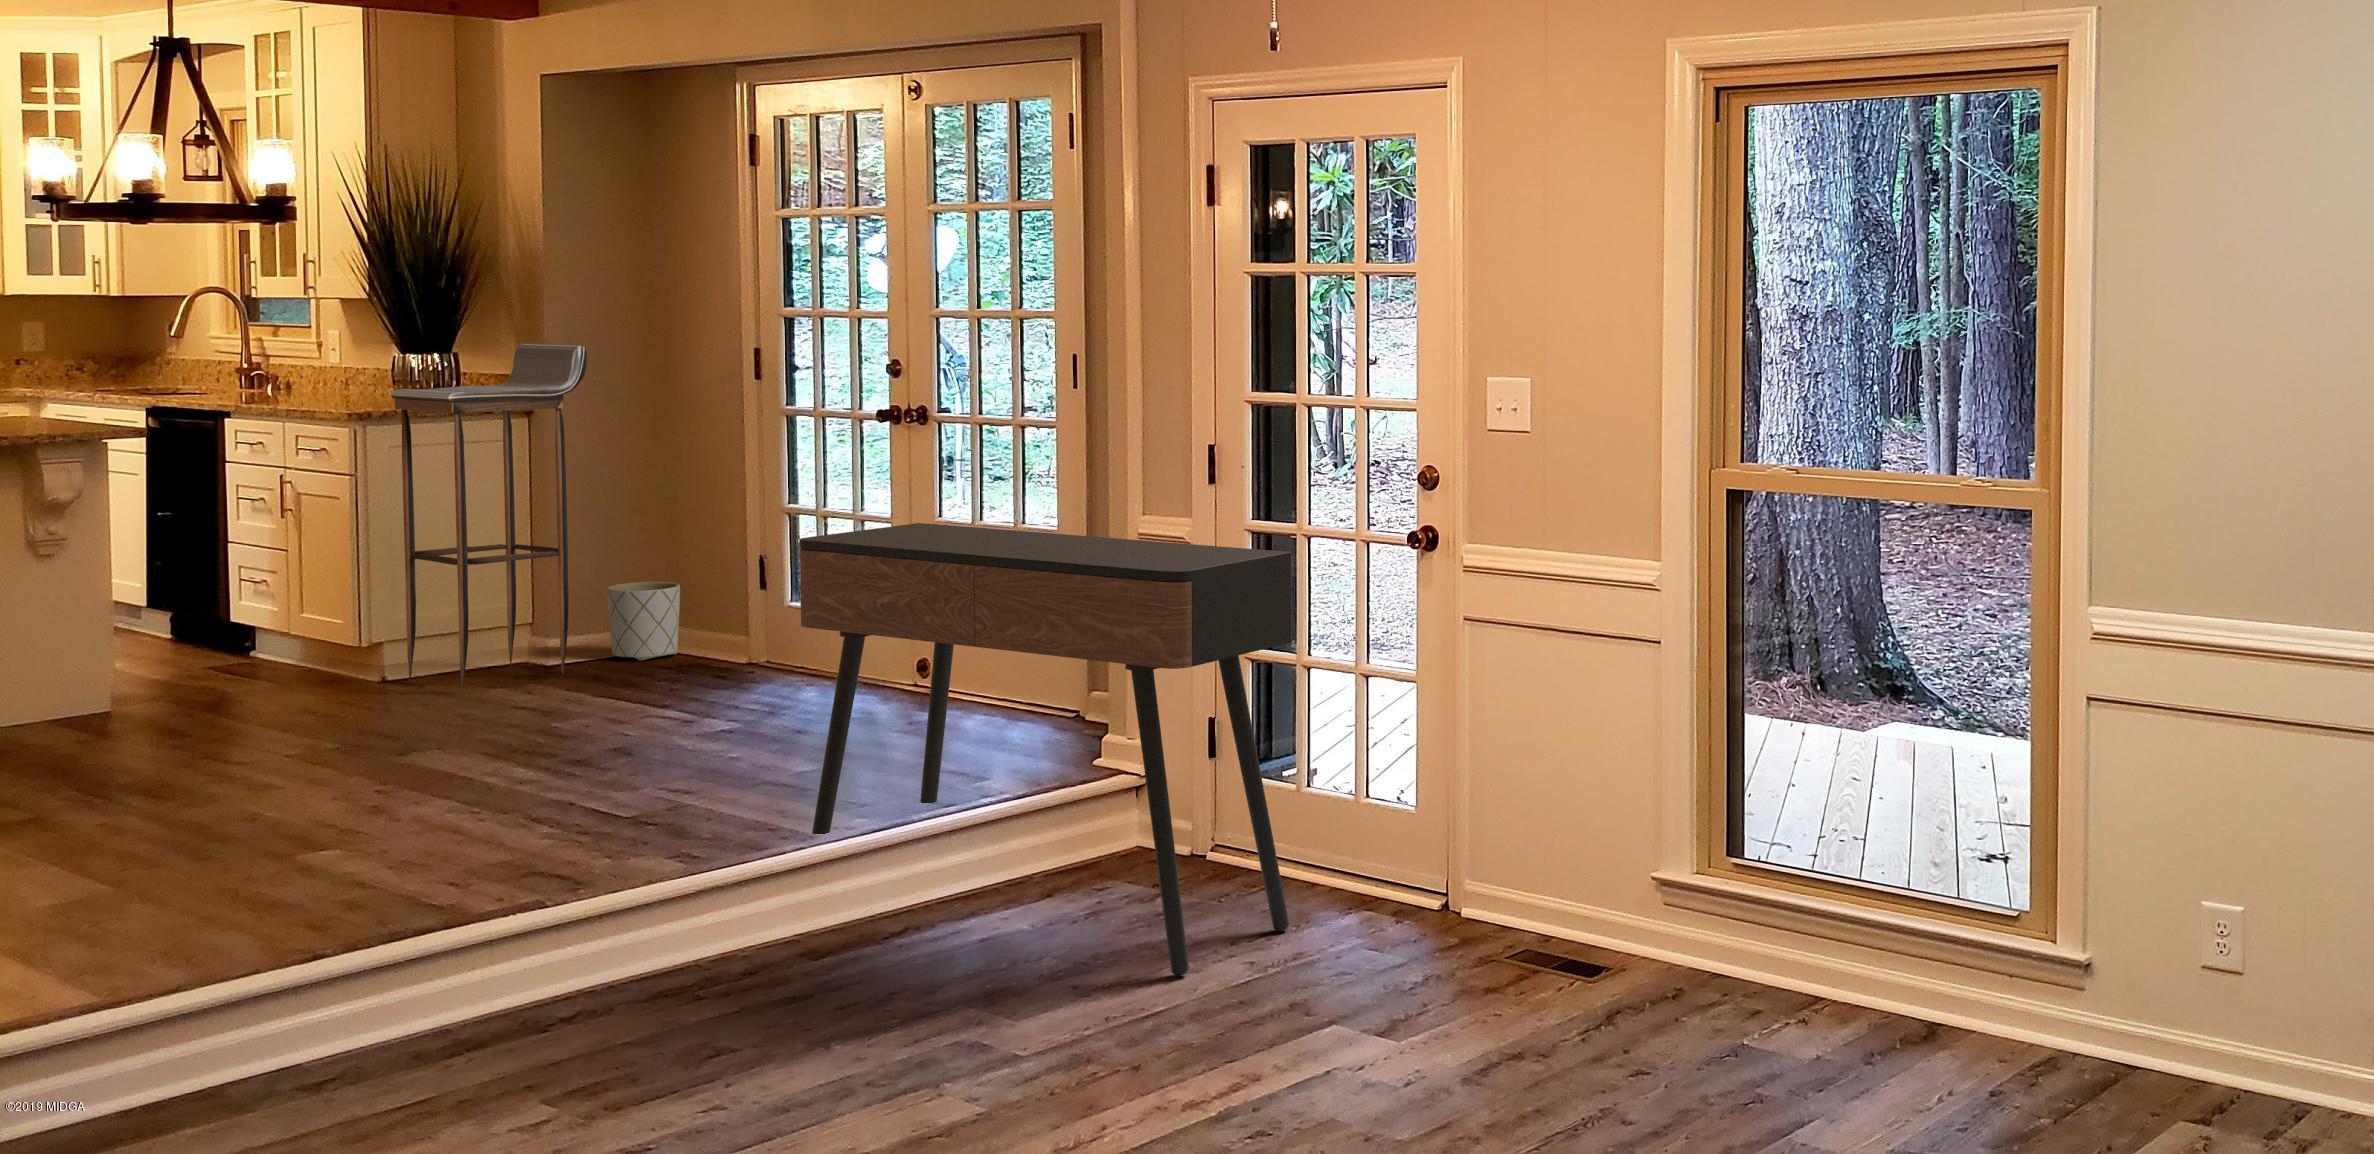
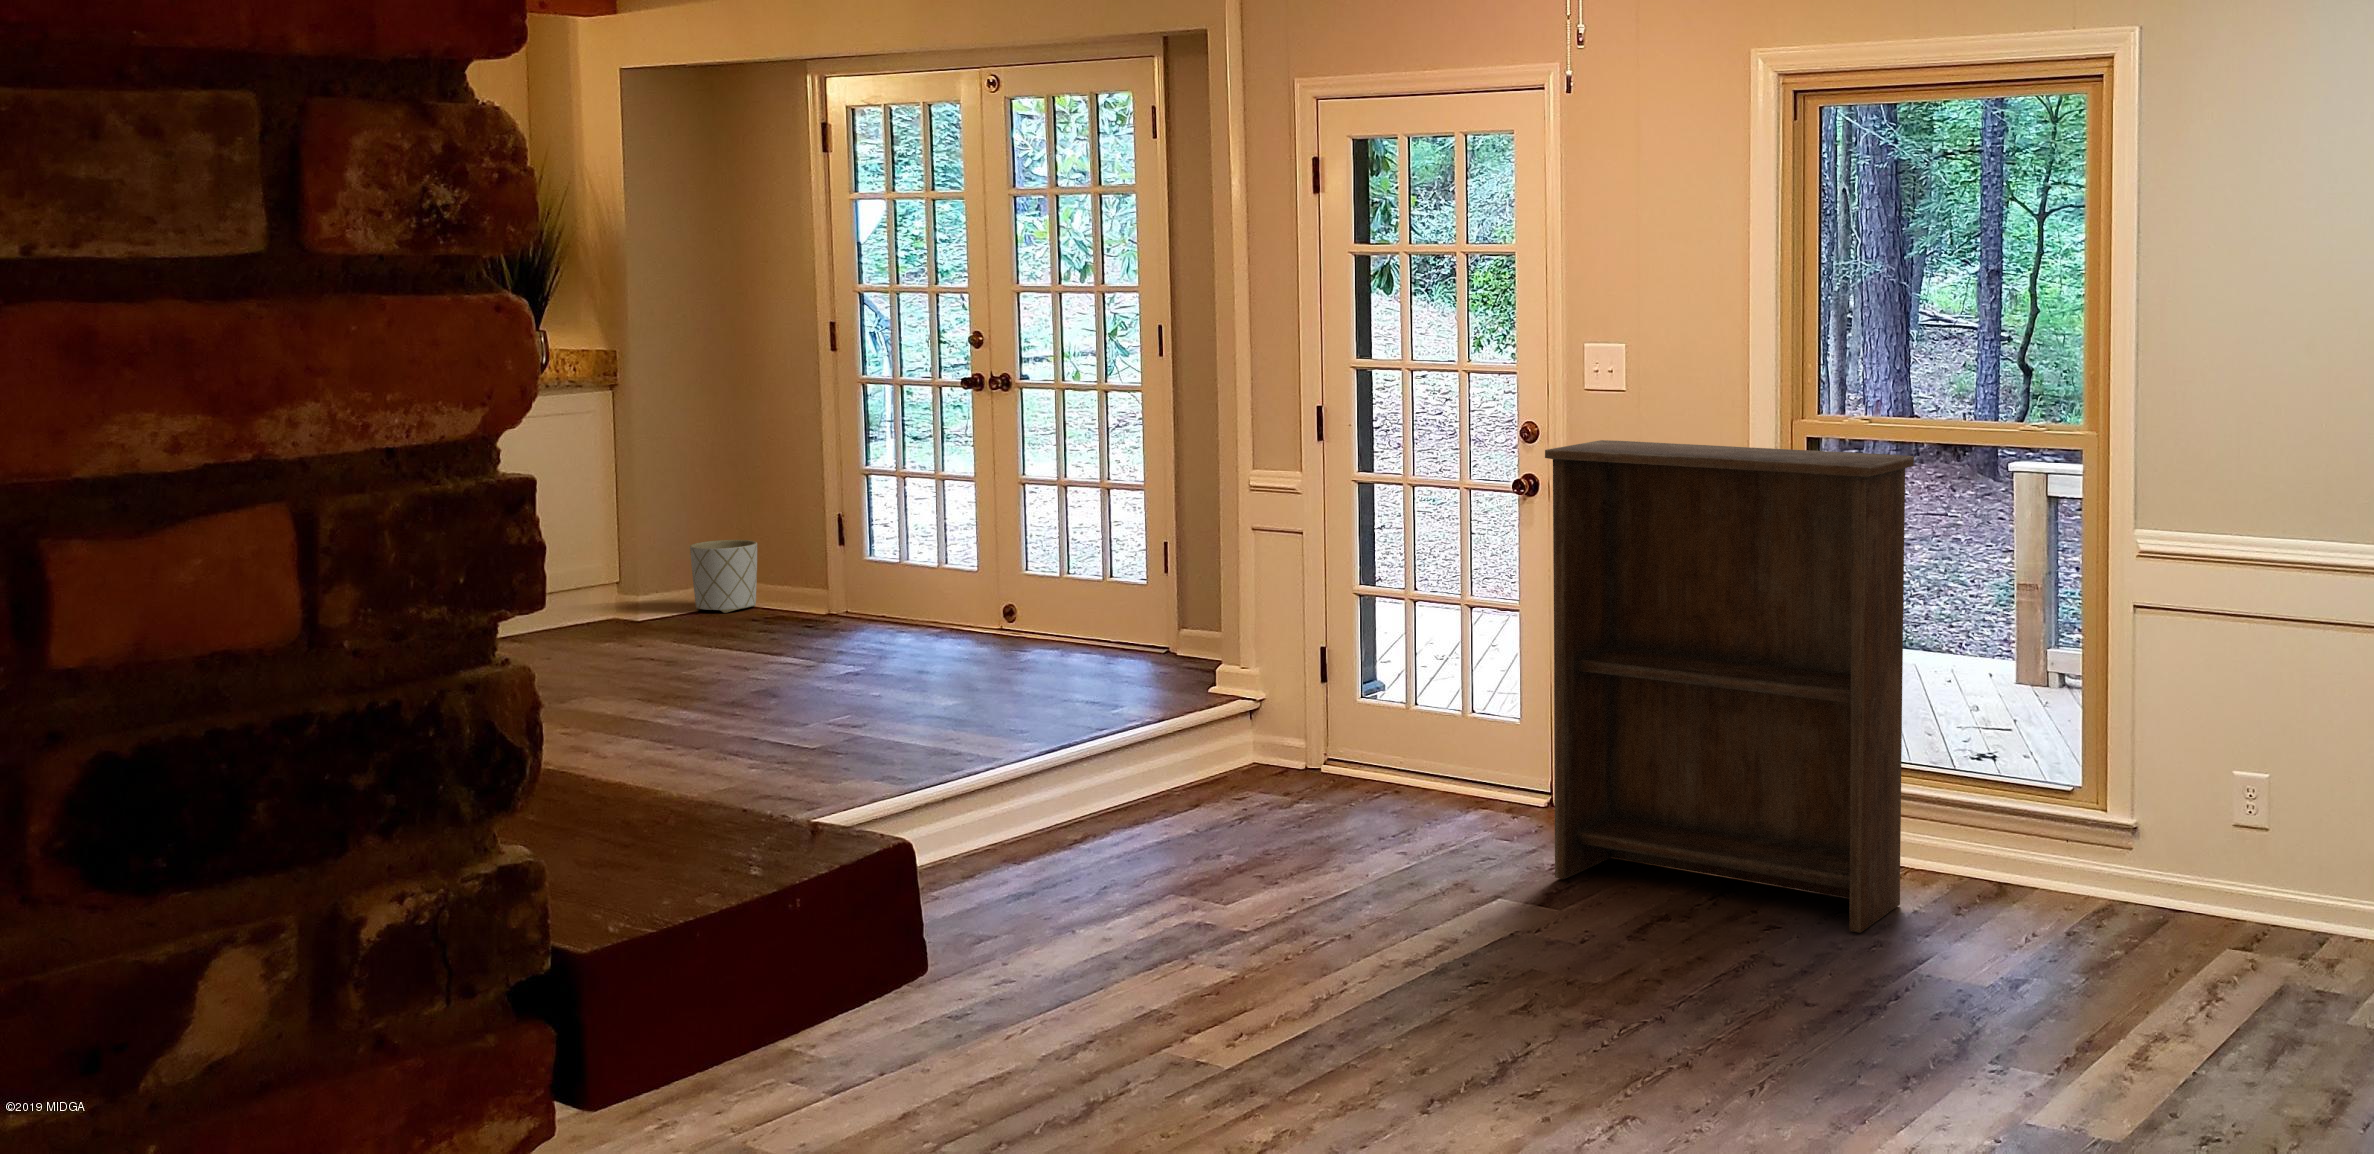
bar stool: present [391,344,587,691] -> none [497,321,678,646]
bookshelf: none [1400,490,1819,1084] -> present [1545,440,1914,933]
console table: present [799,523,1291,976] -> none [972,479,1423,866]

